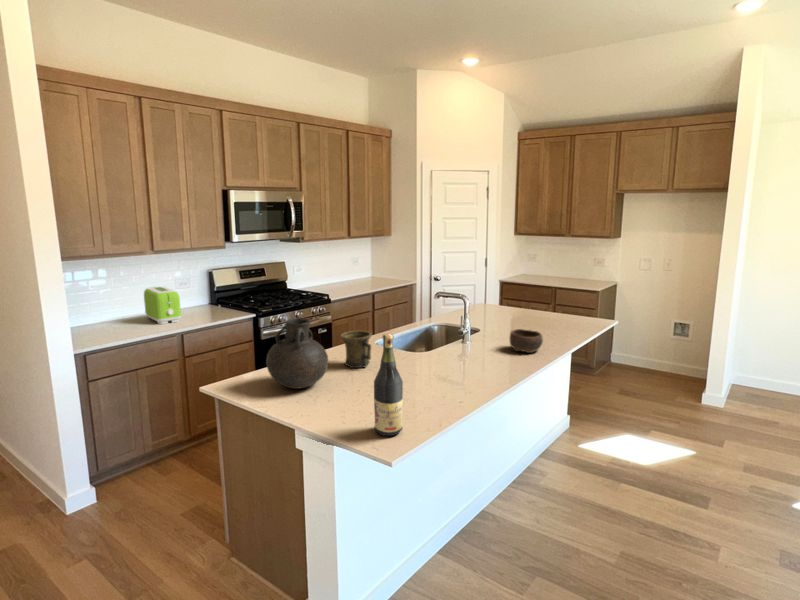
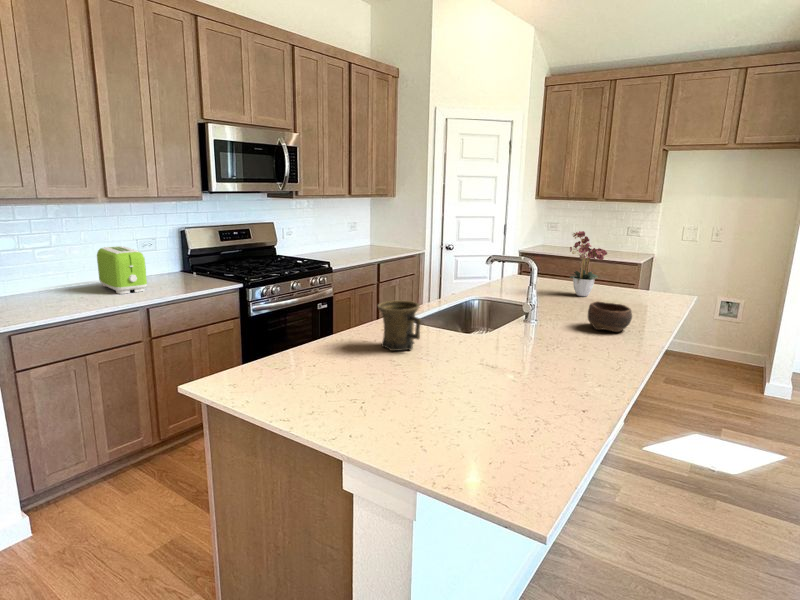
flower arrangement: none [510,268,546,323] -> present [570,231,607,296]
vase: present [266,318,328,389] -> none [283,280,370,379]
wine bottle: present [374,334,403,436] -> none [468,297,516,453]

